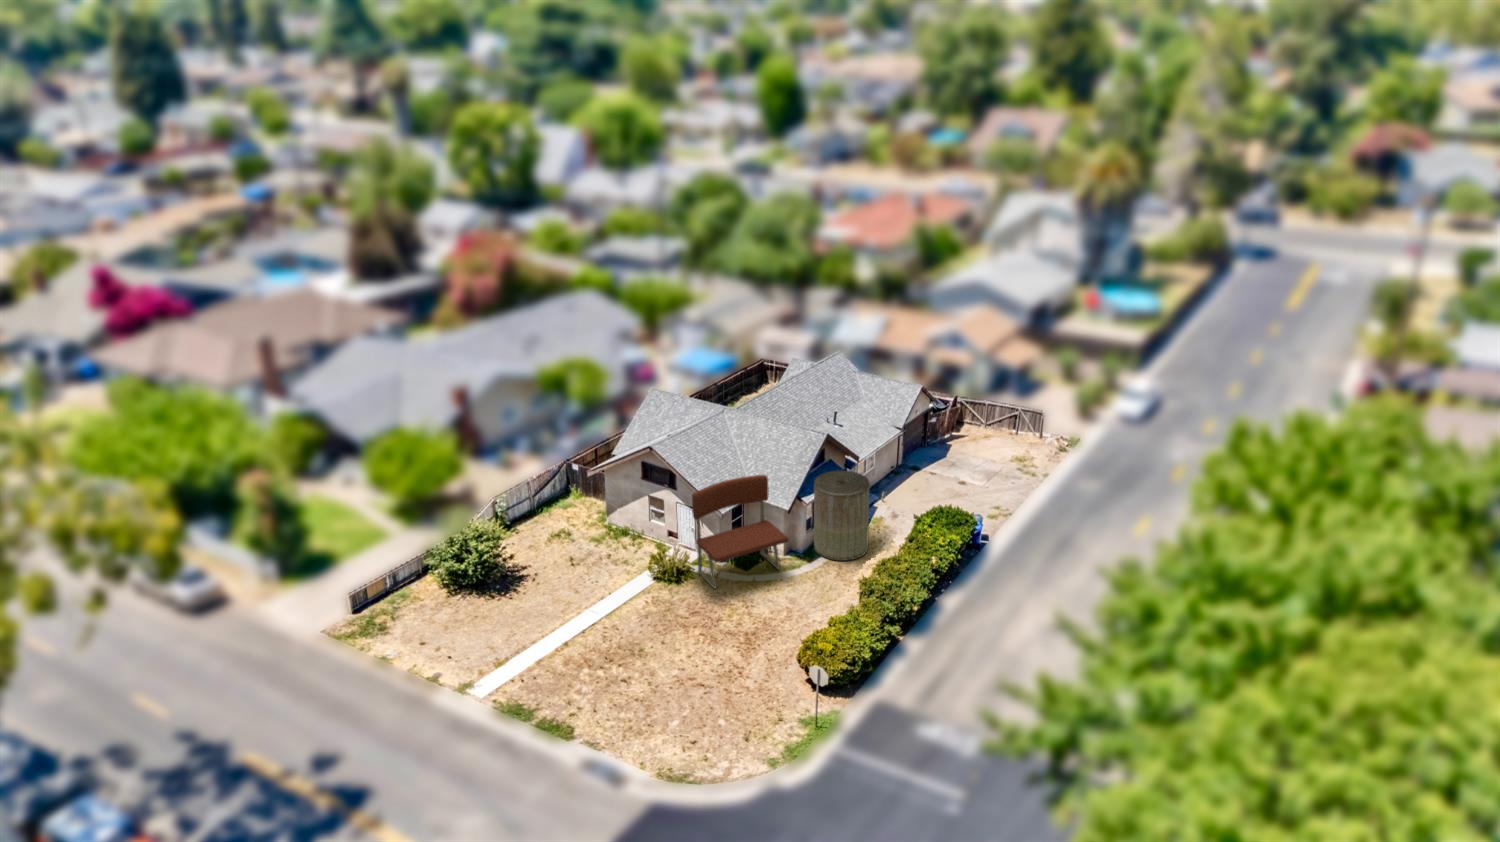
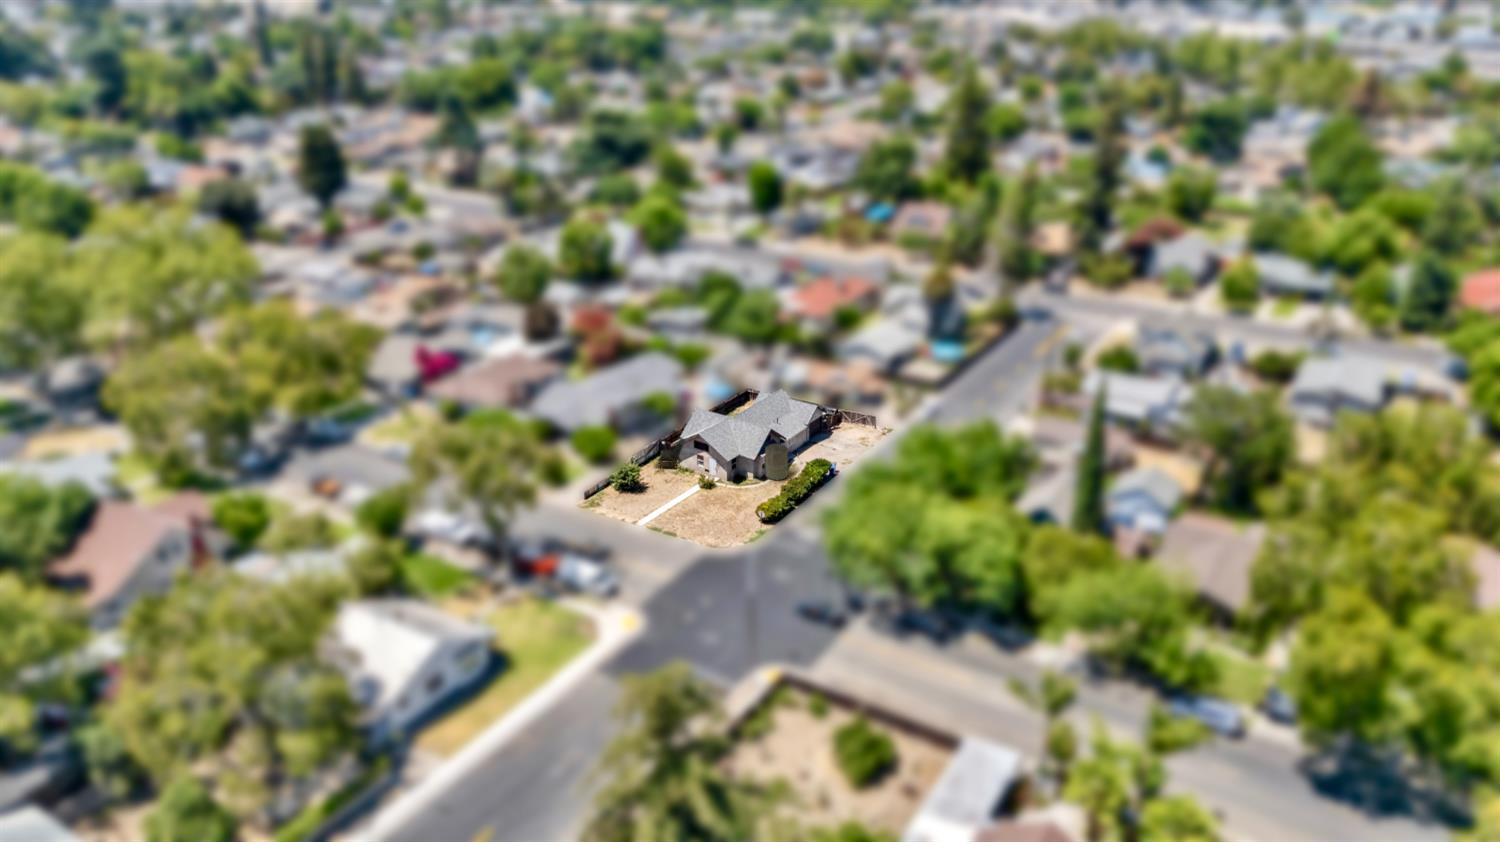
lounge chair: none [556,456,621,531] -> present [659,438,685,468]
bench: present [692,475,789,589] -> none [716,445,754,491]

